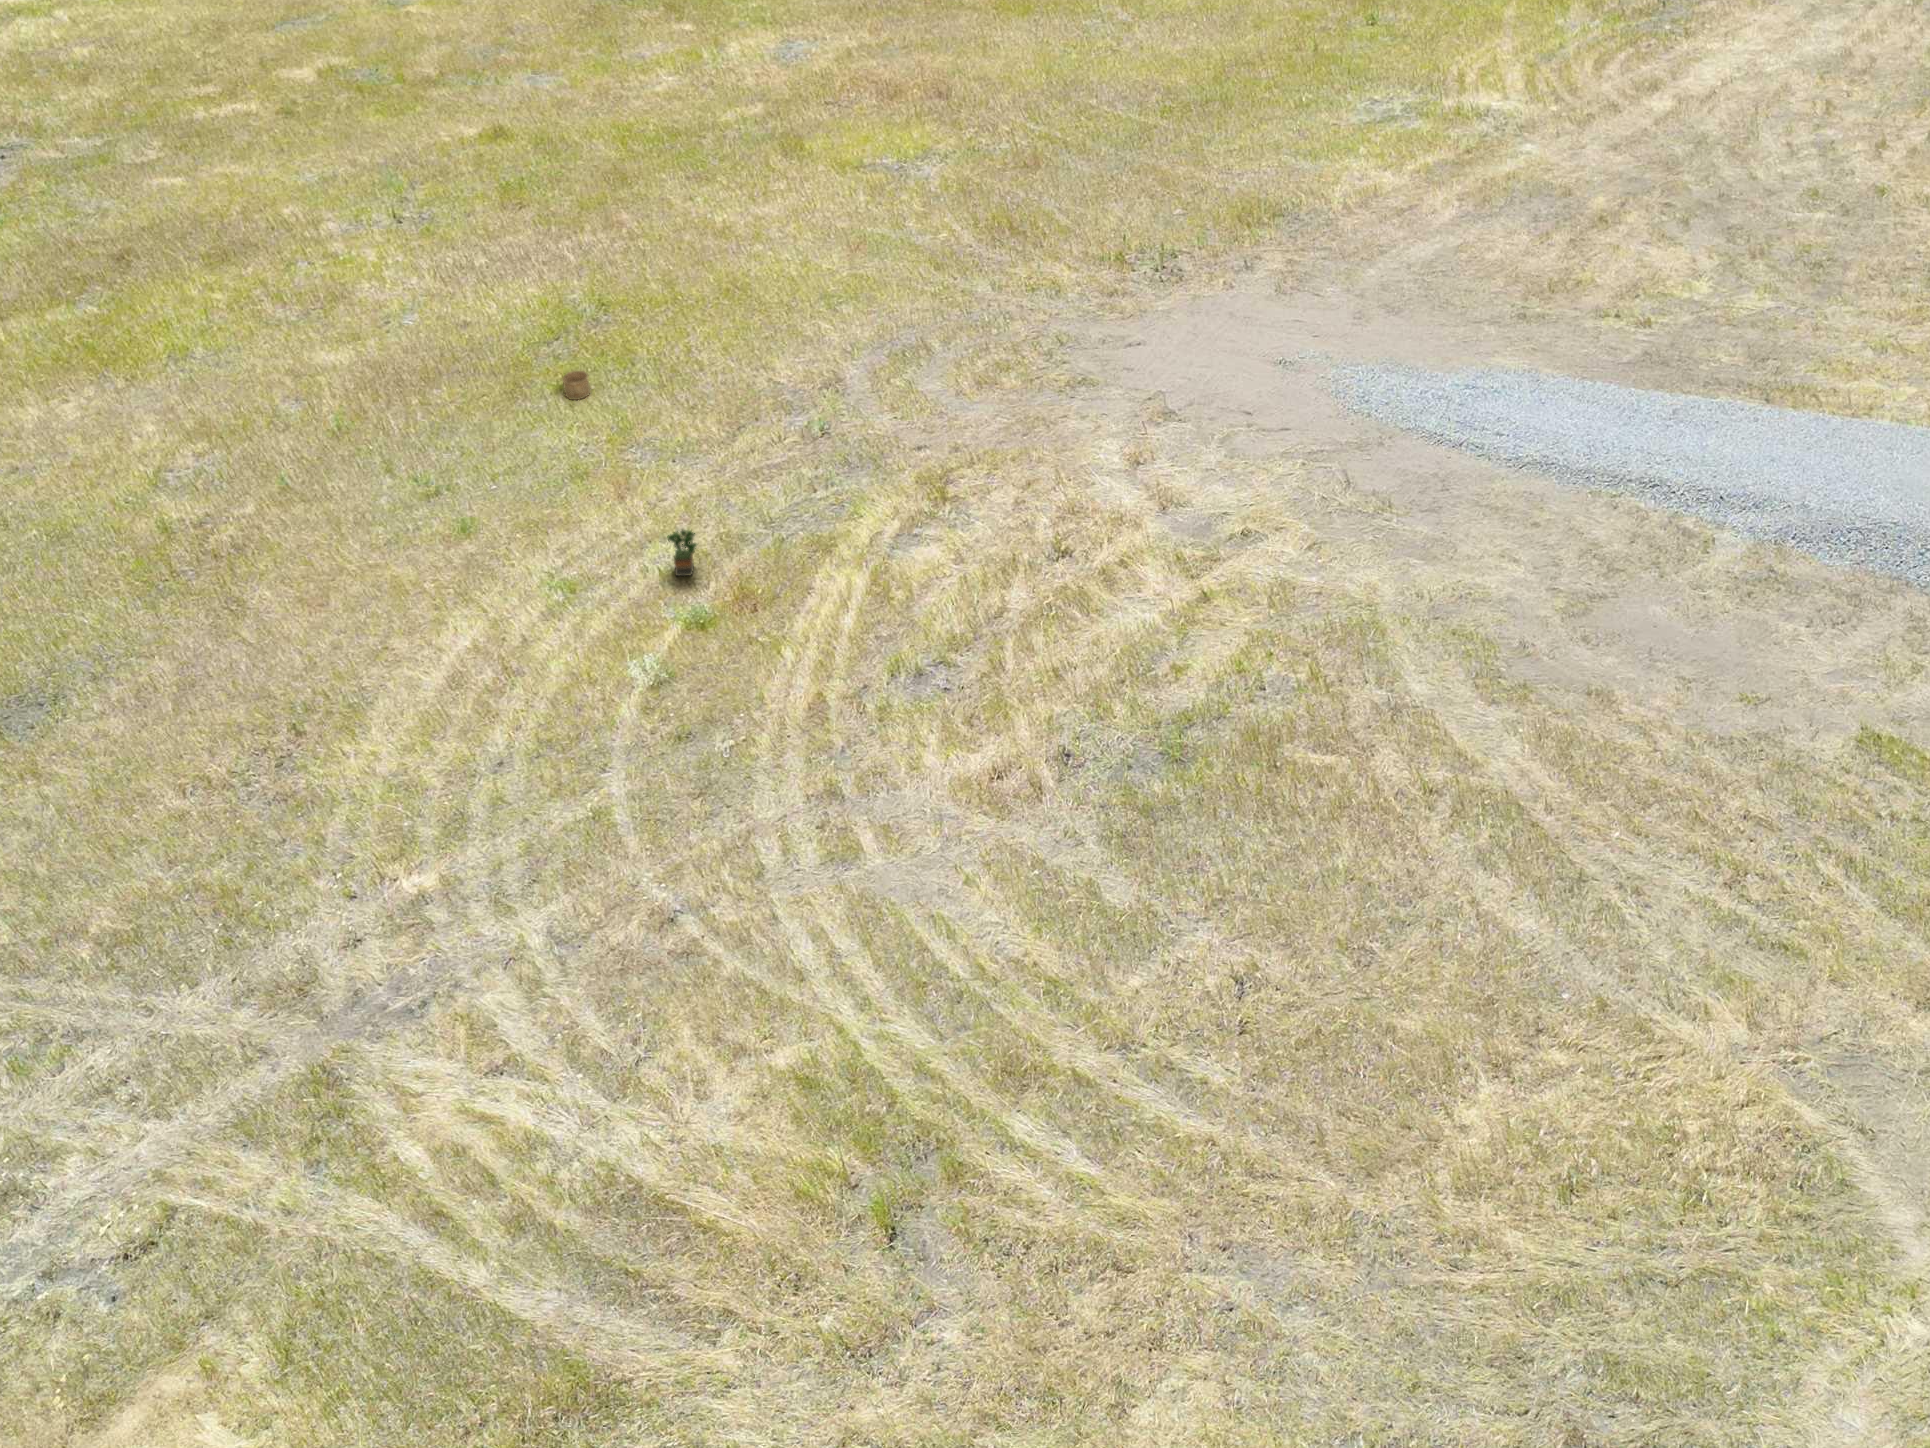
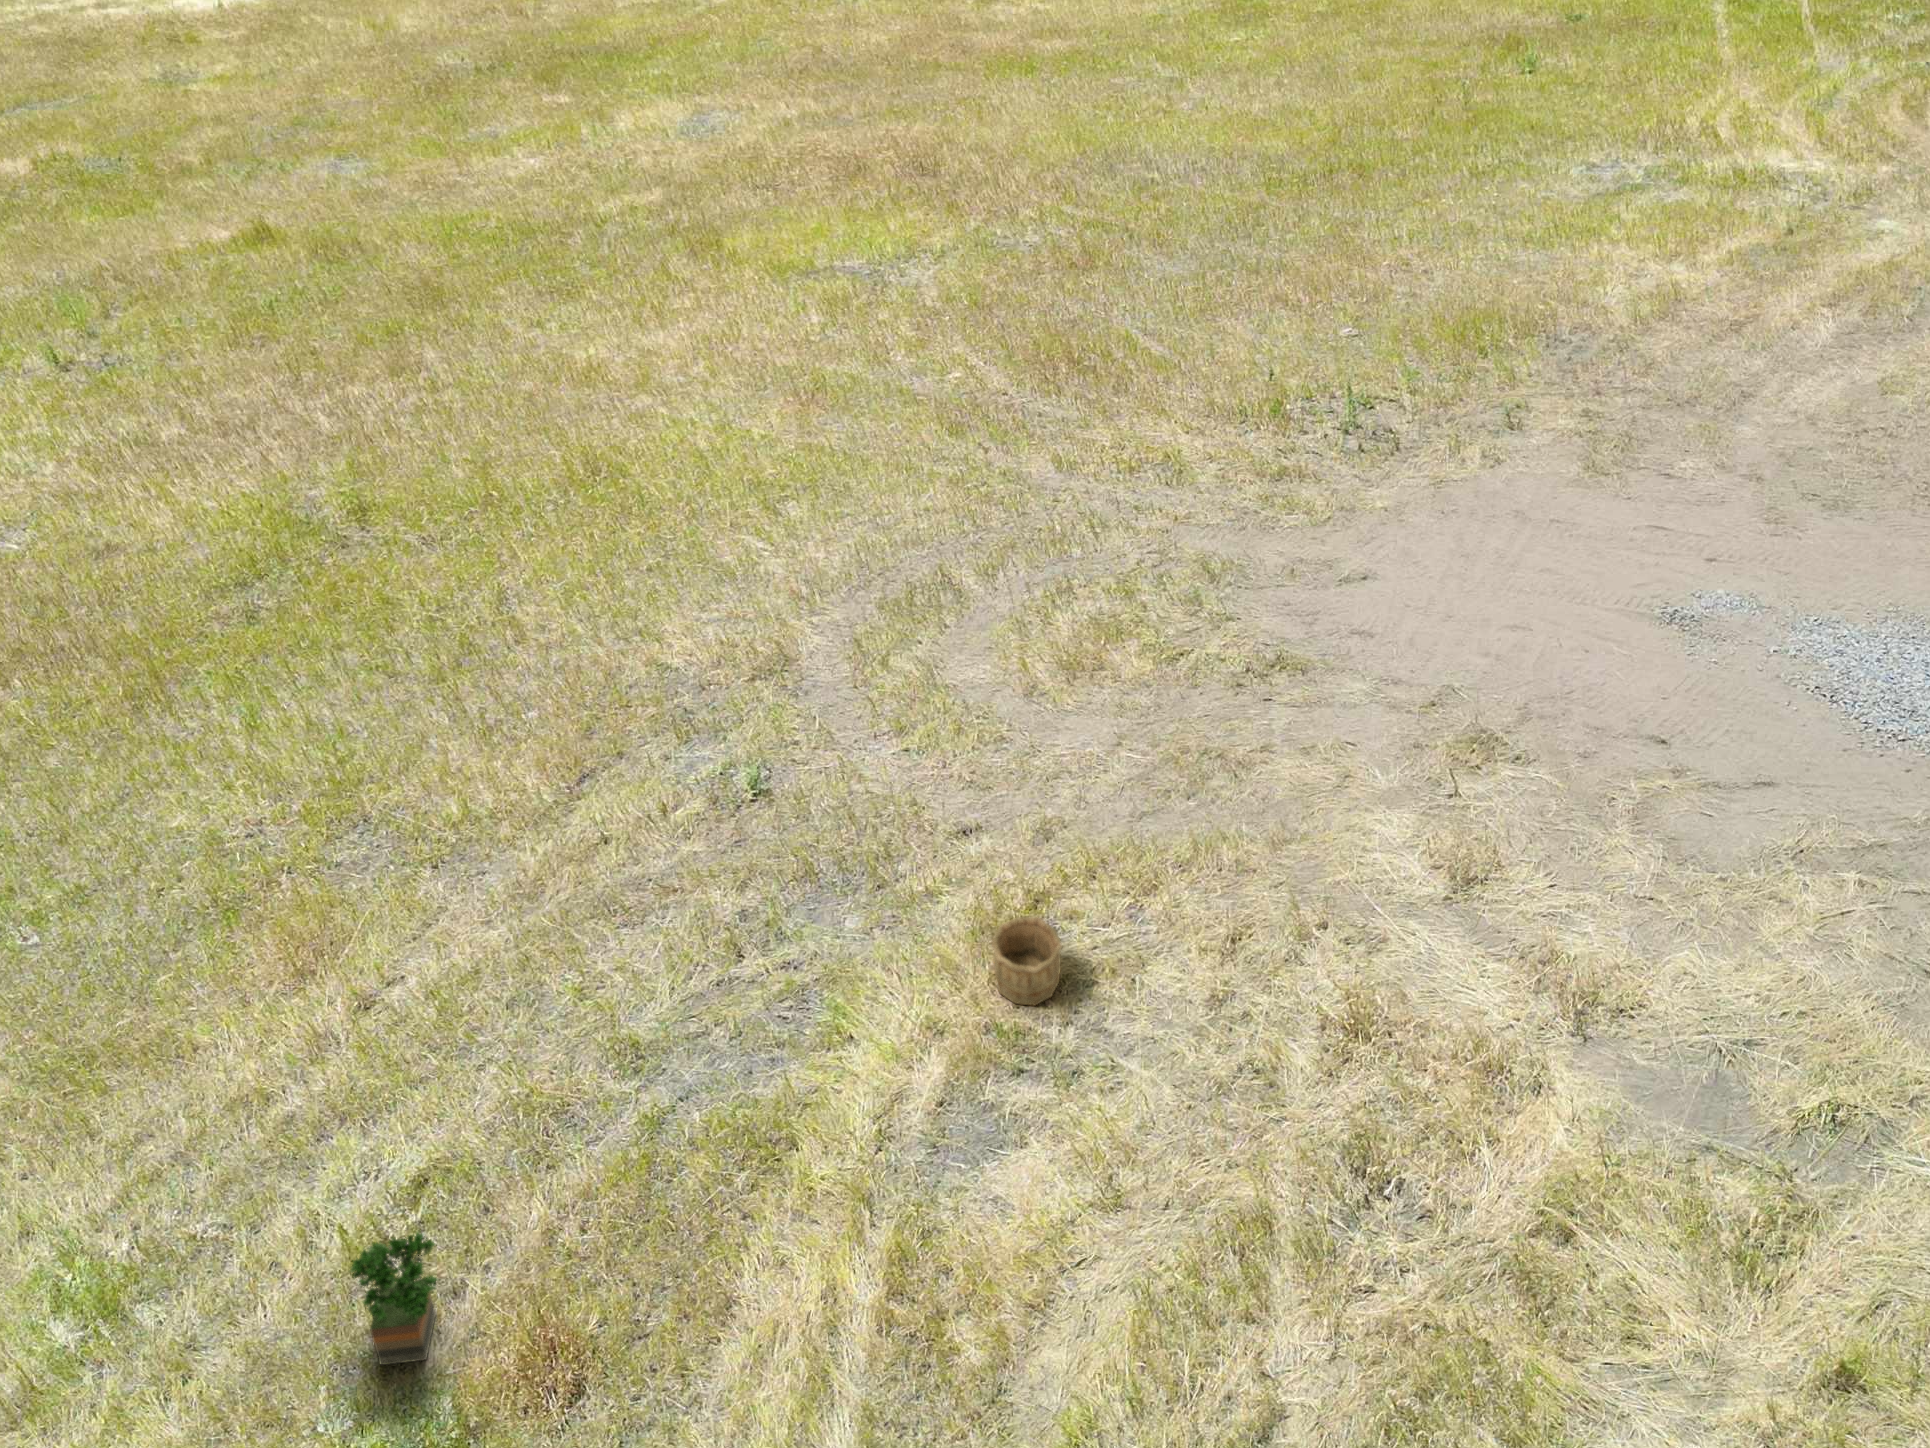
wooden bucket: present [562,371,590,400] -> present [992,917,1062,1006]

